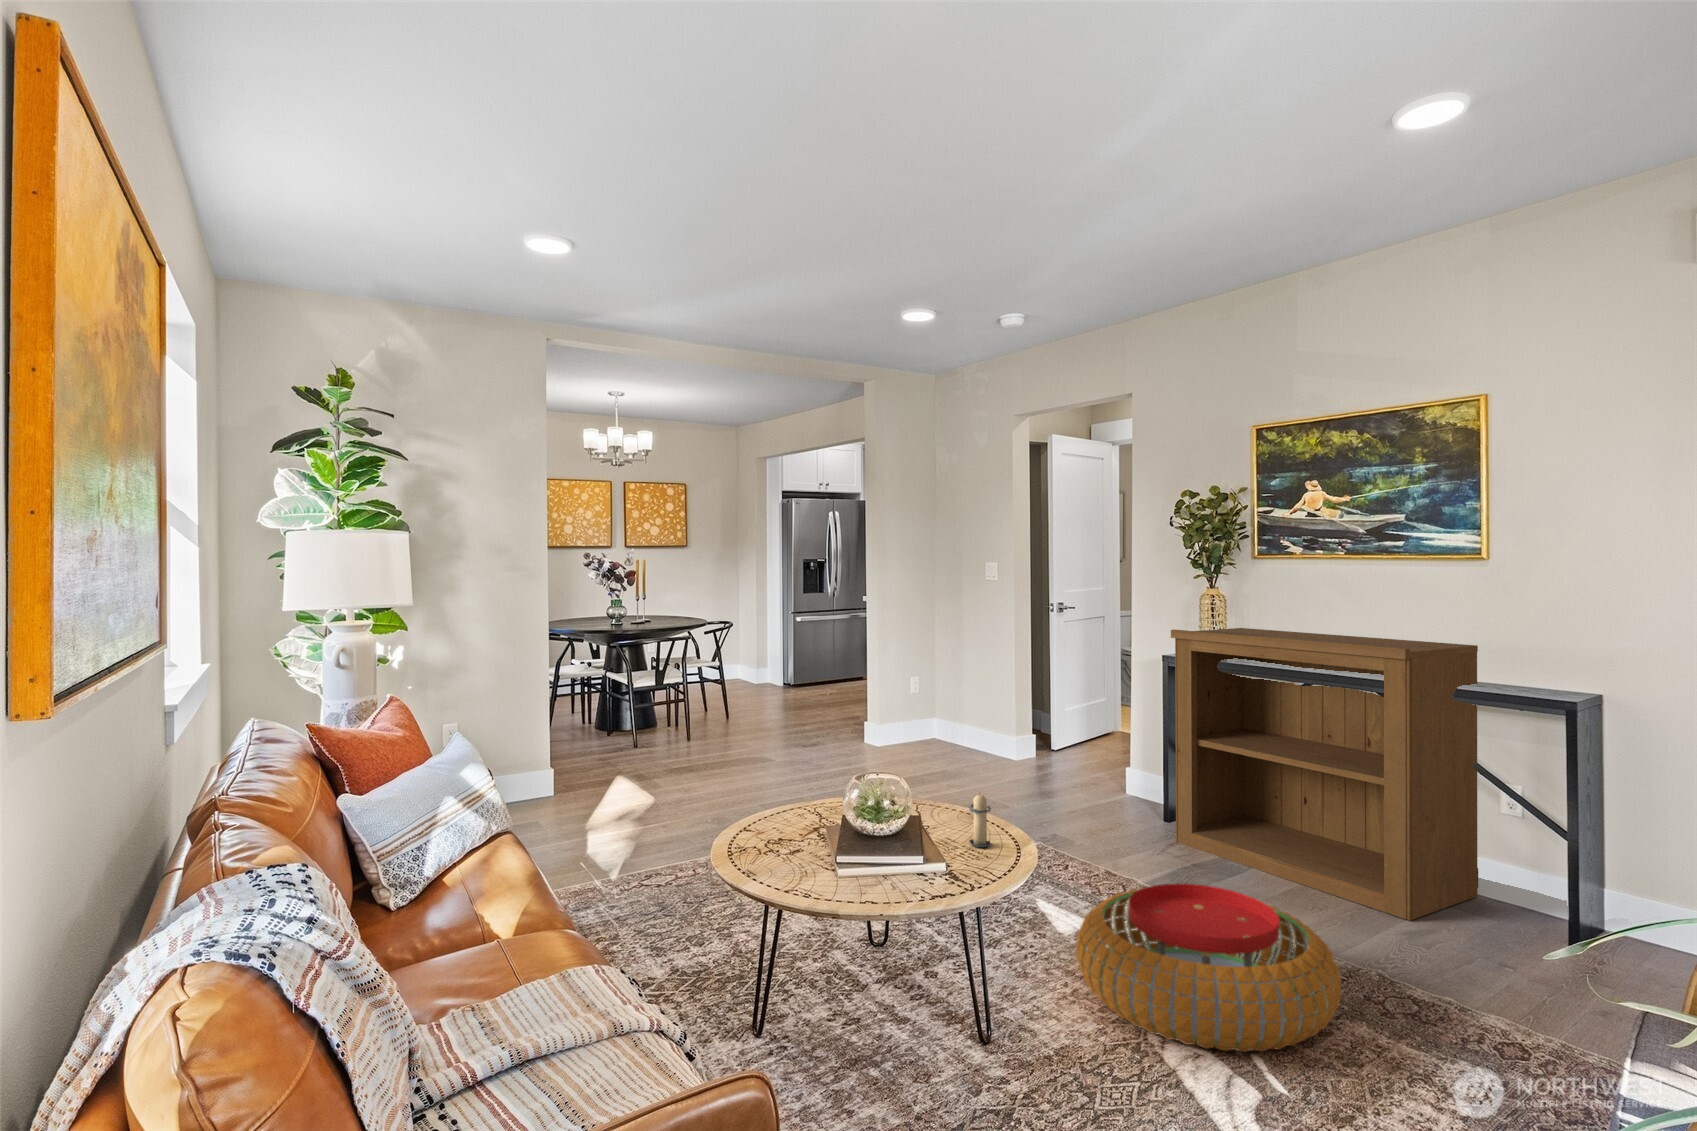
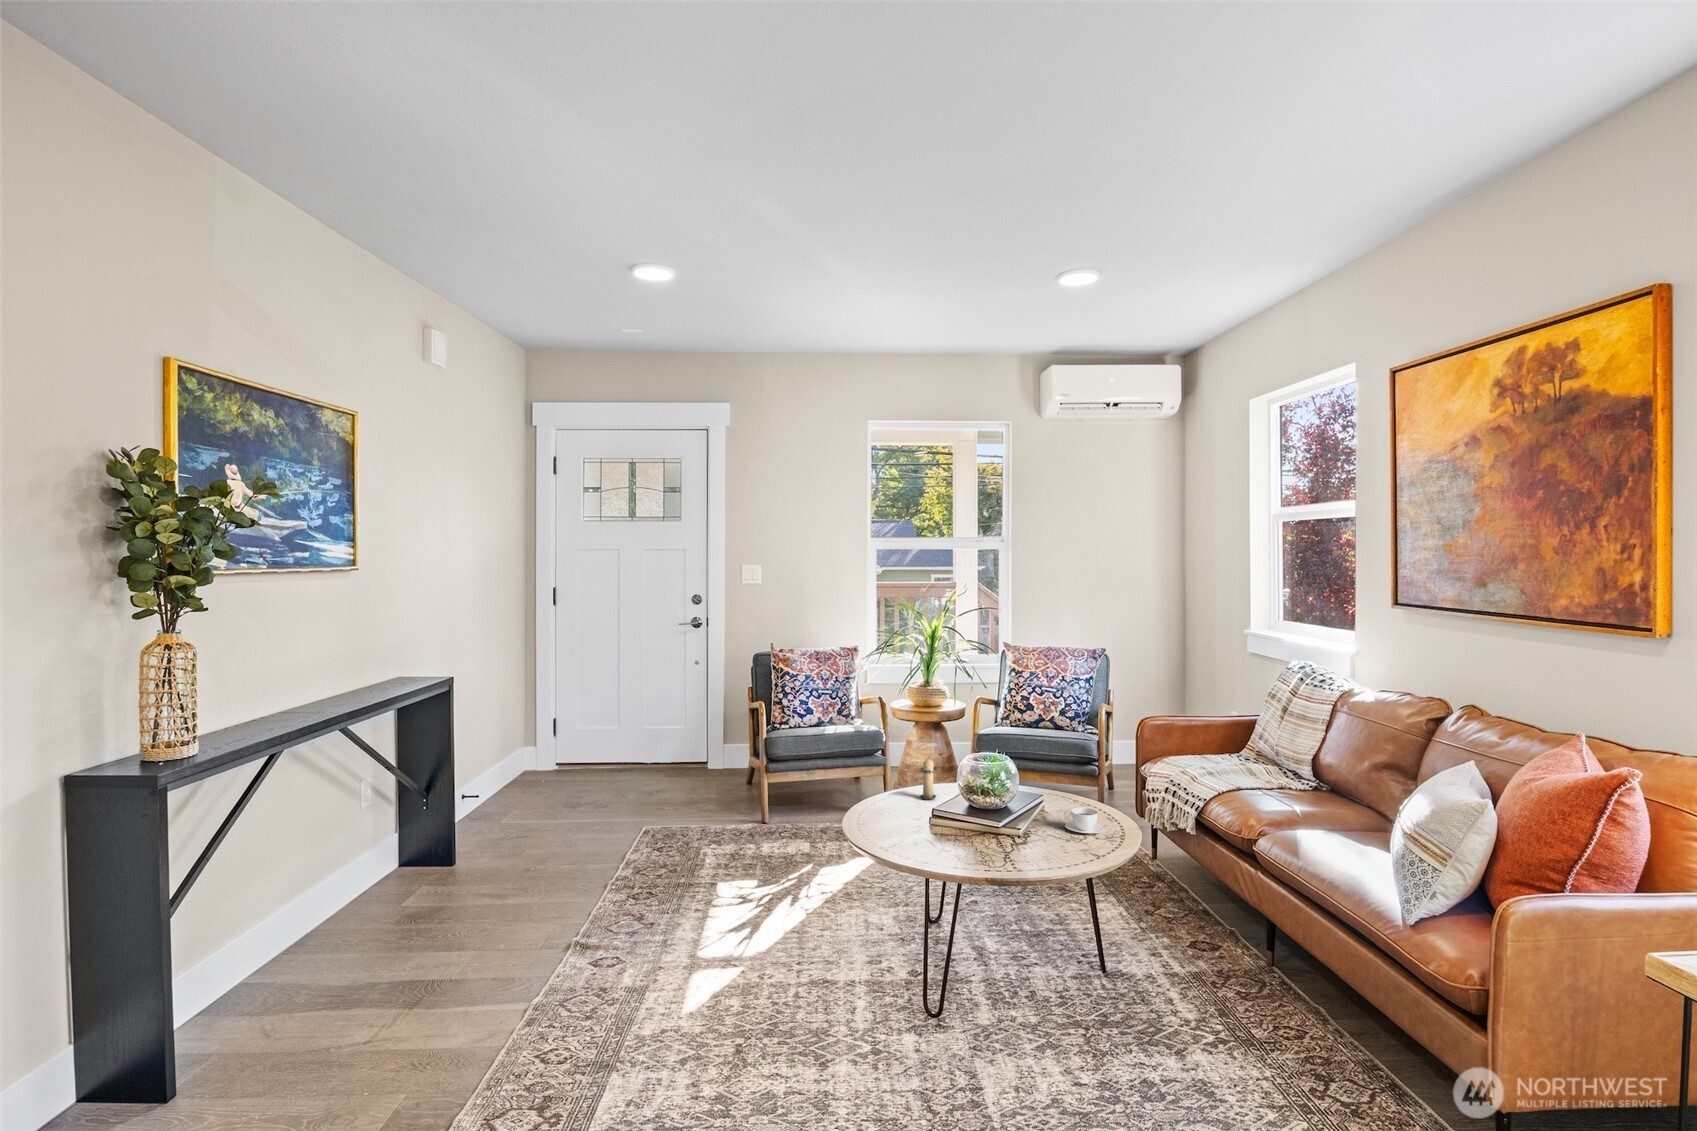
bookshelf: present [1171,628,1478,920] -> none [154,654,496,1044]
teacup: none [753,819,796,848] -> present [1064,808,1104,833]
pouf: present [1076,884,1341,1052] -> none [666,822,851,937]

